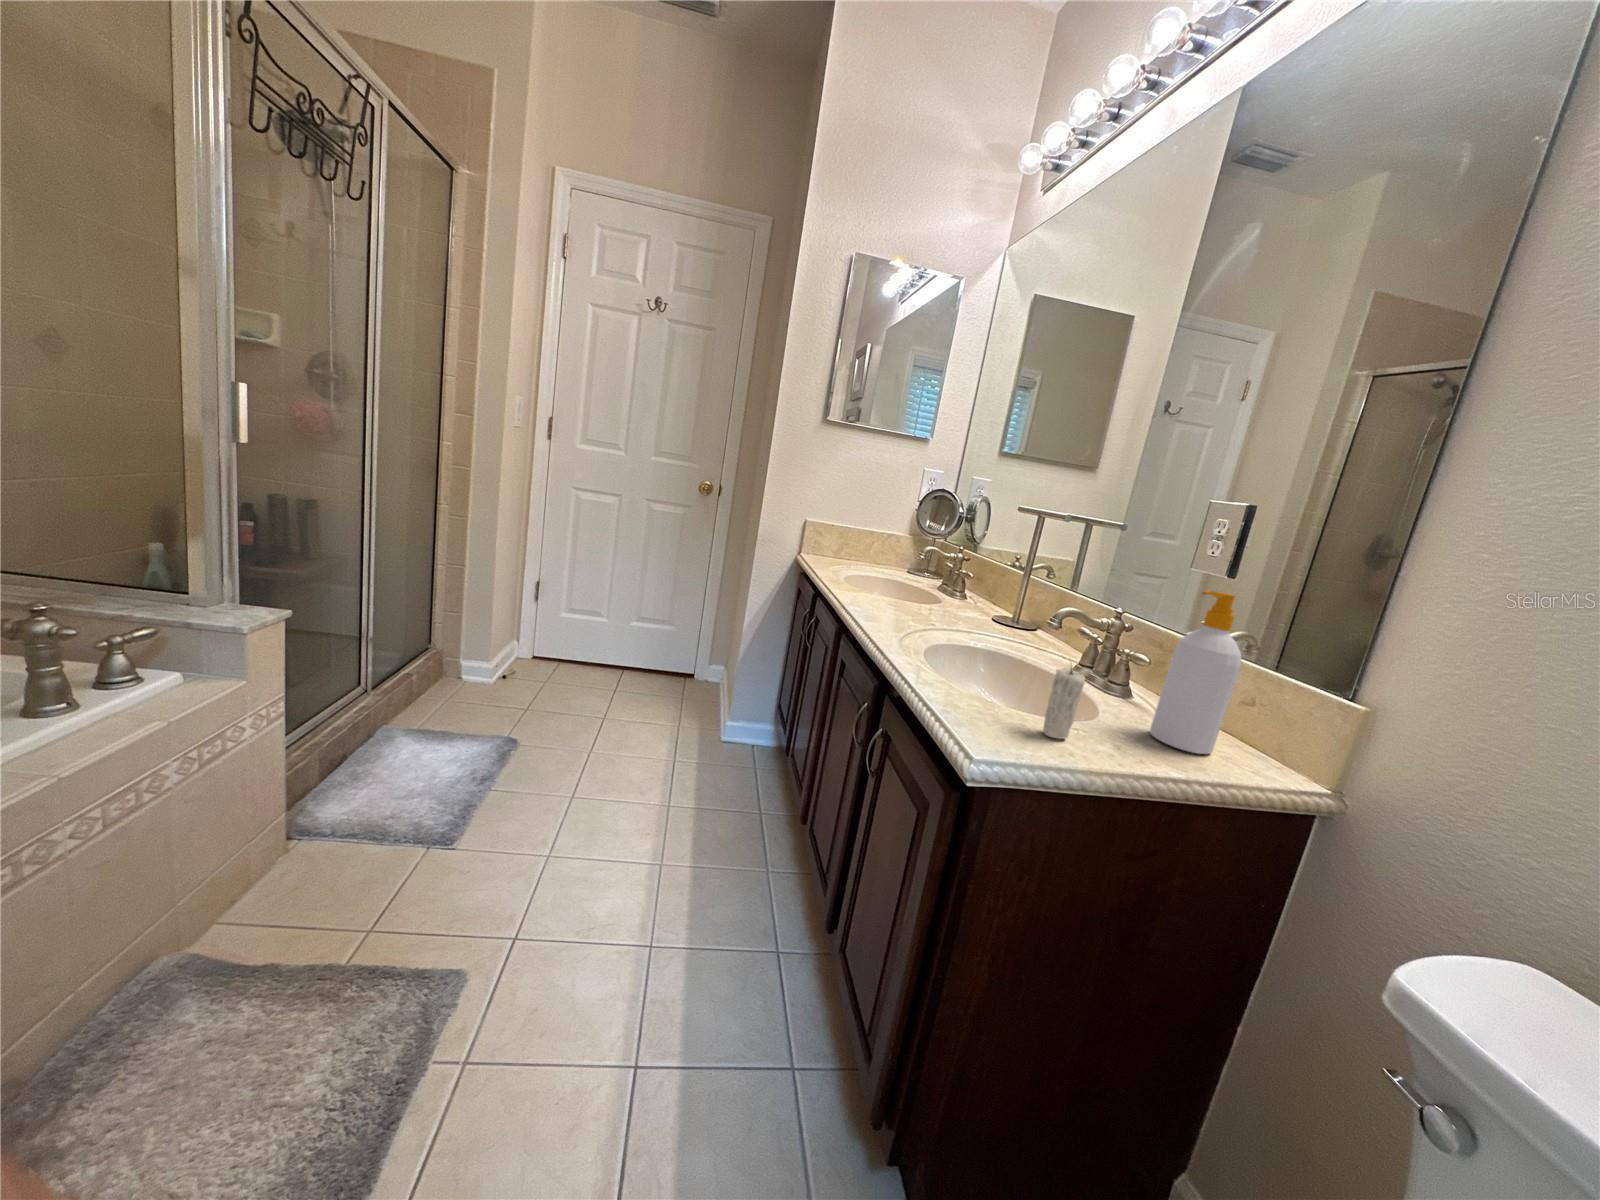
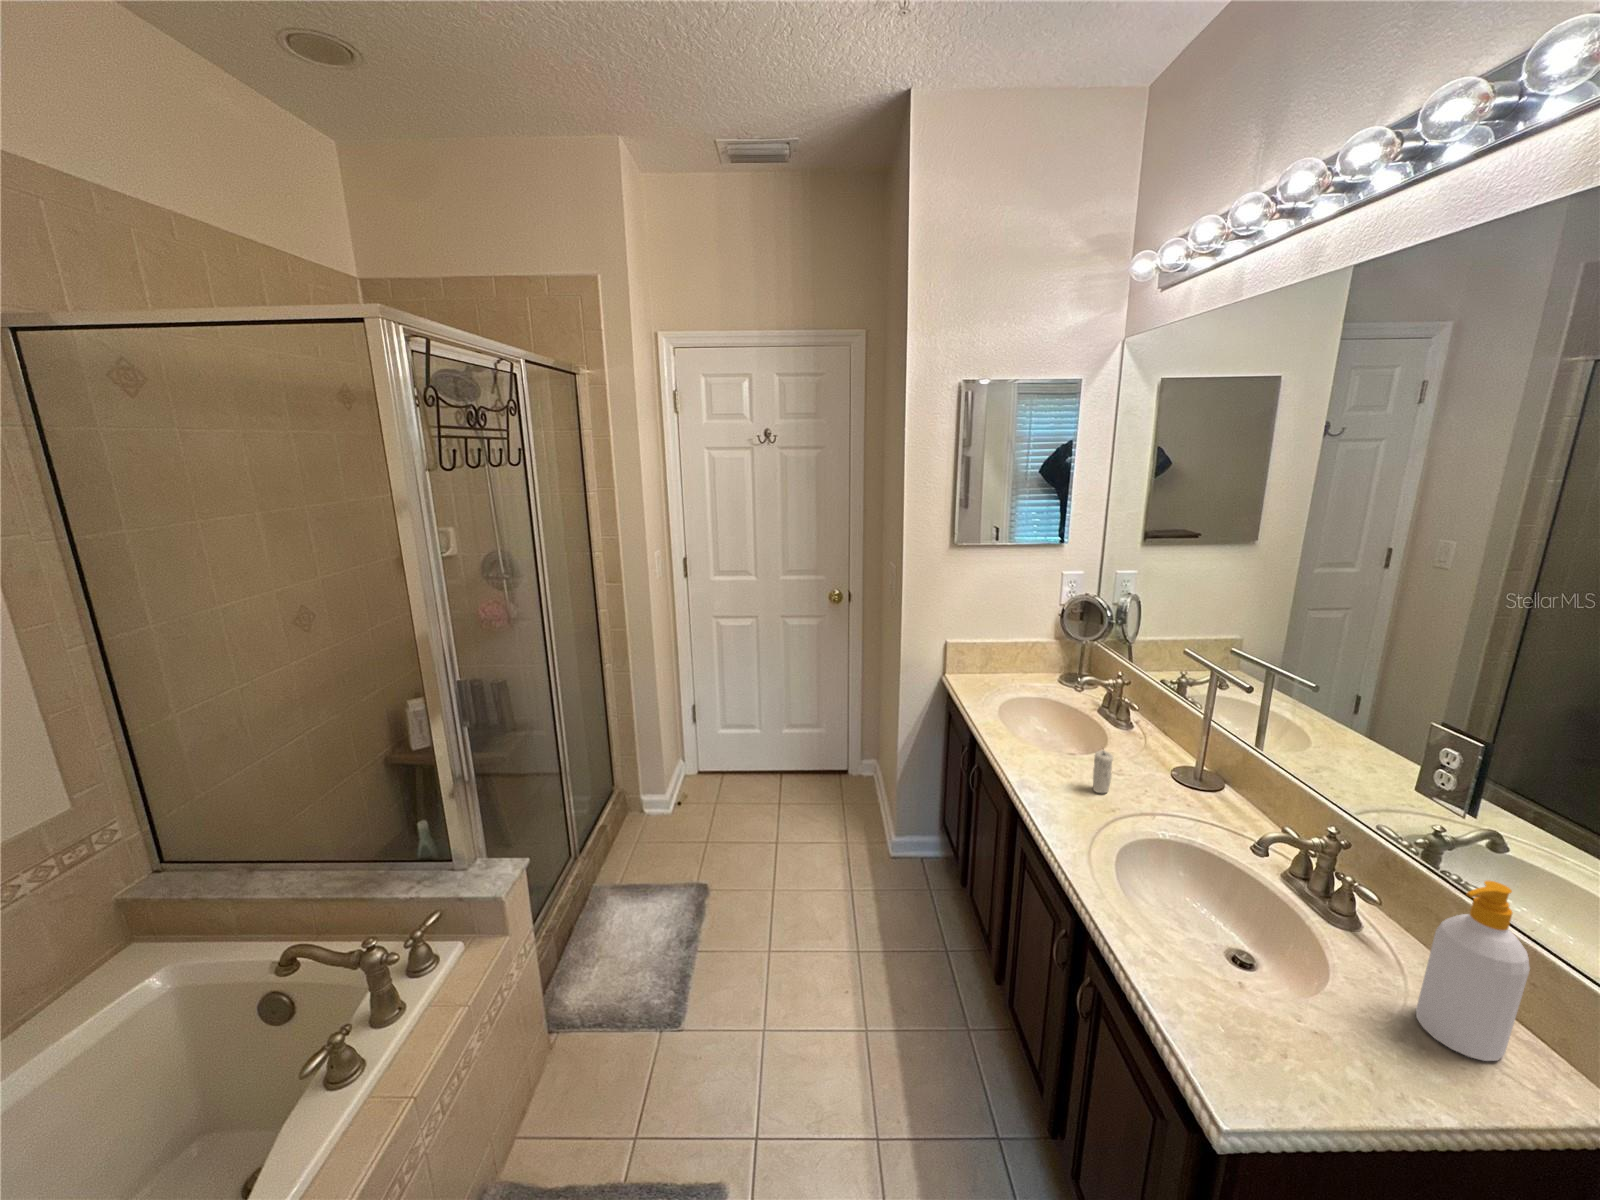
candle: present [1043,668,1085,739] -> present [1093,750,1113,793]

